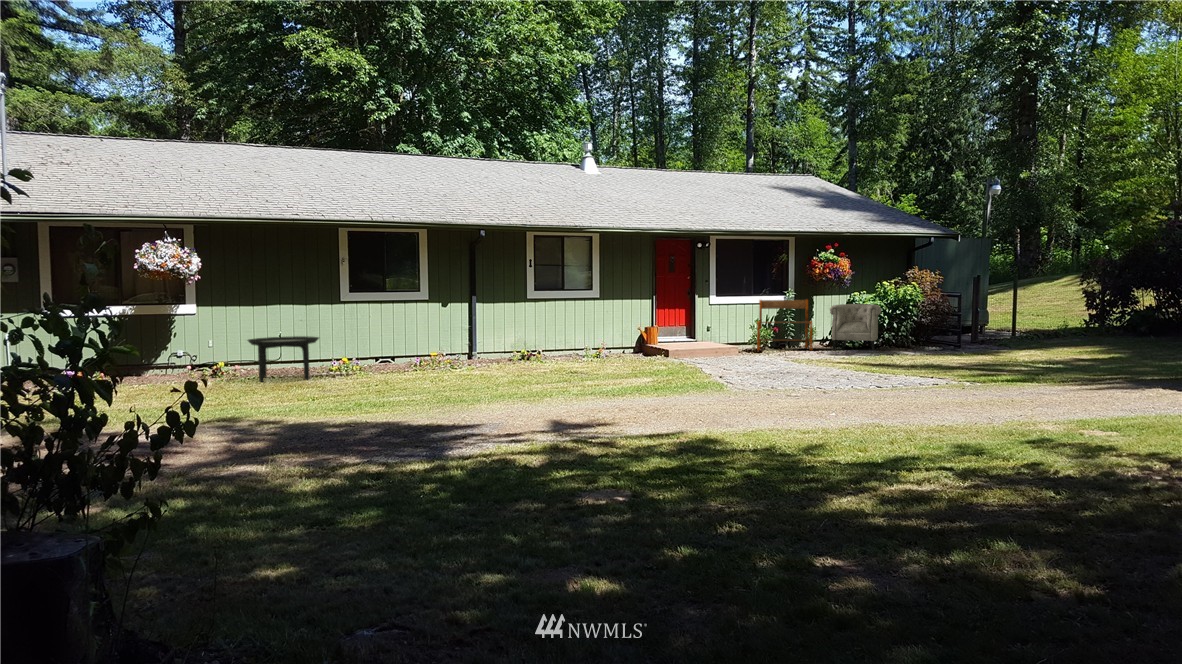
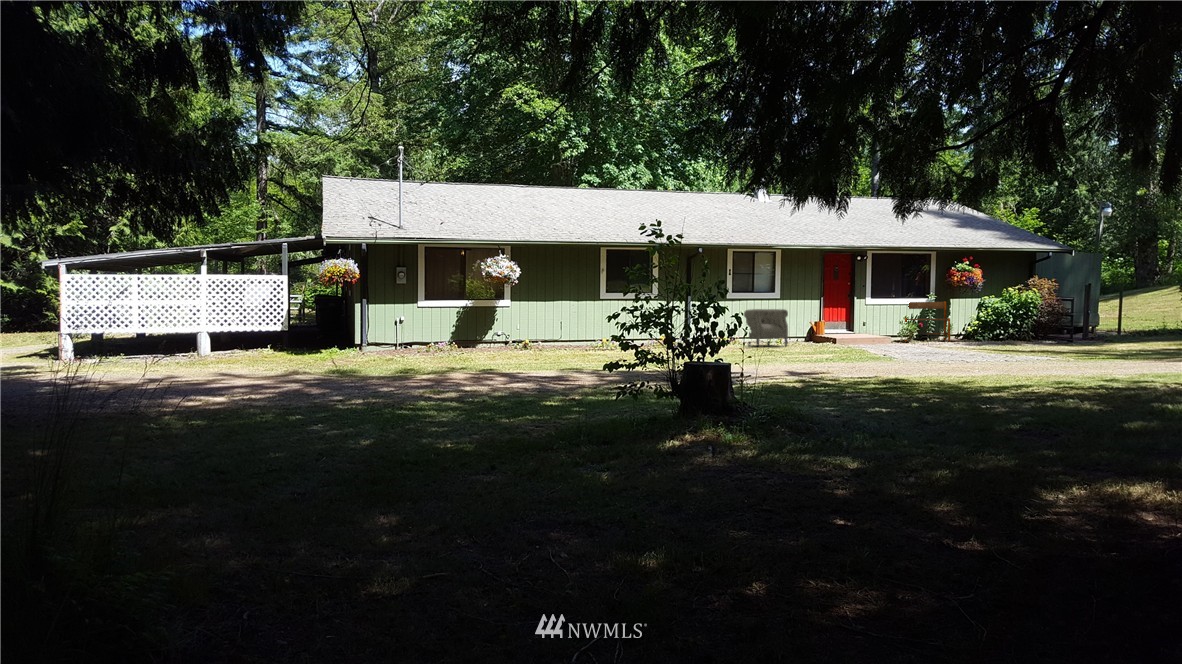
chair: present [830,304,881,350] -> present [744,309,788,347]
round table: present [248,336,319,382] -> none [545,324,594,354]

